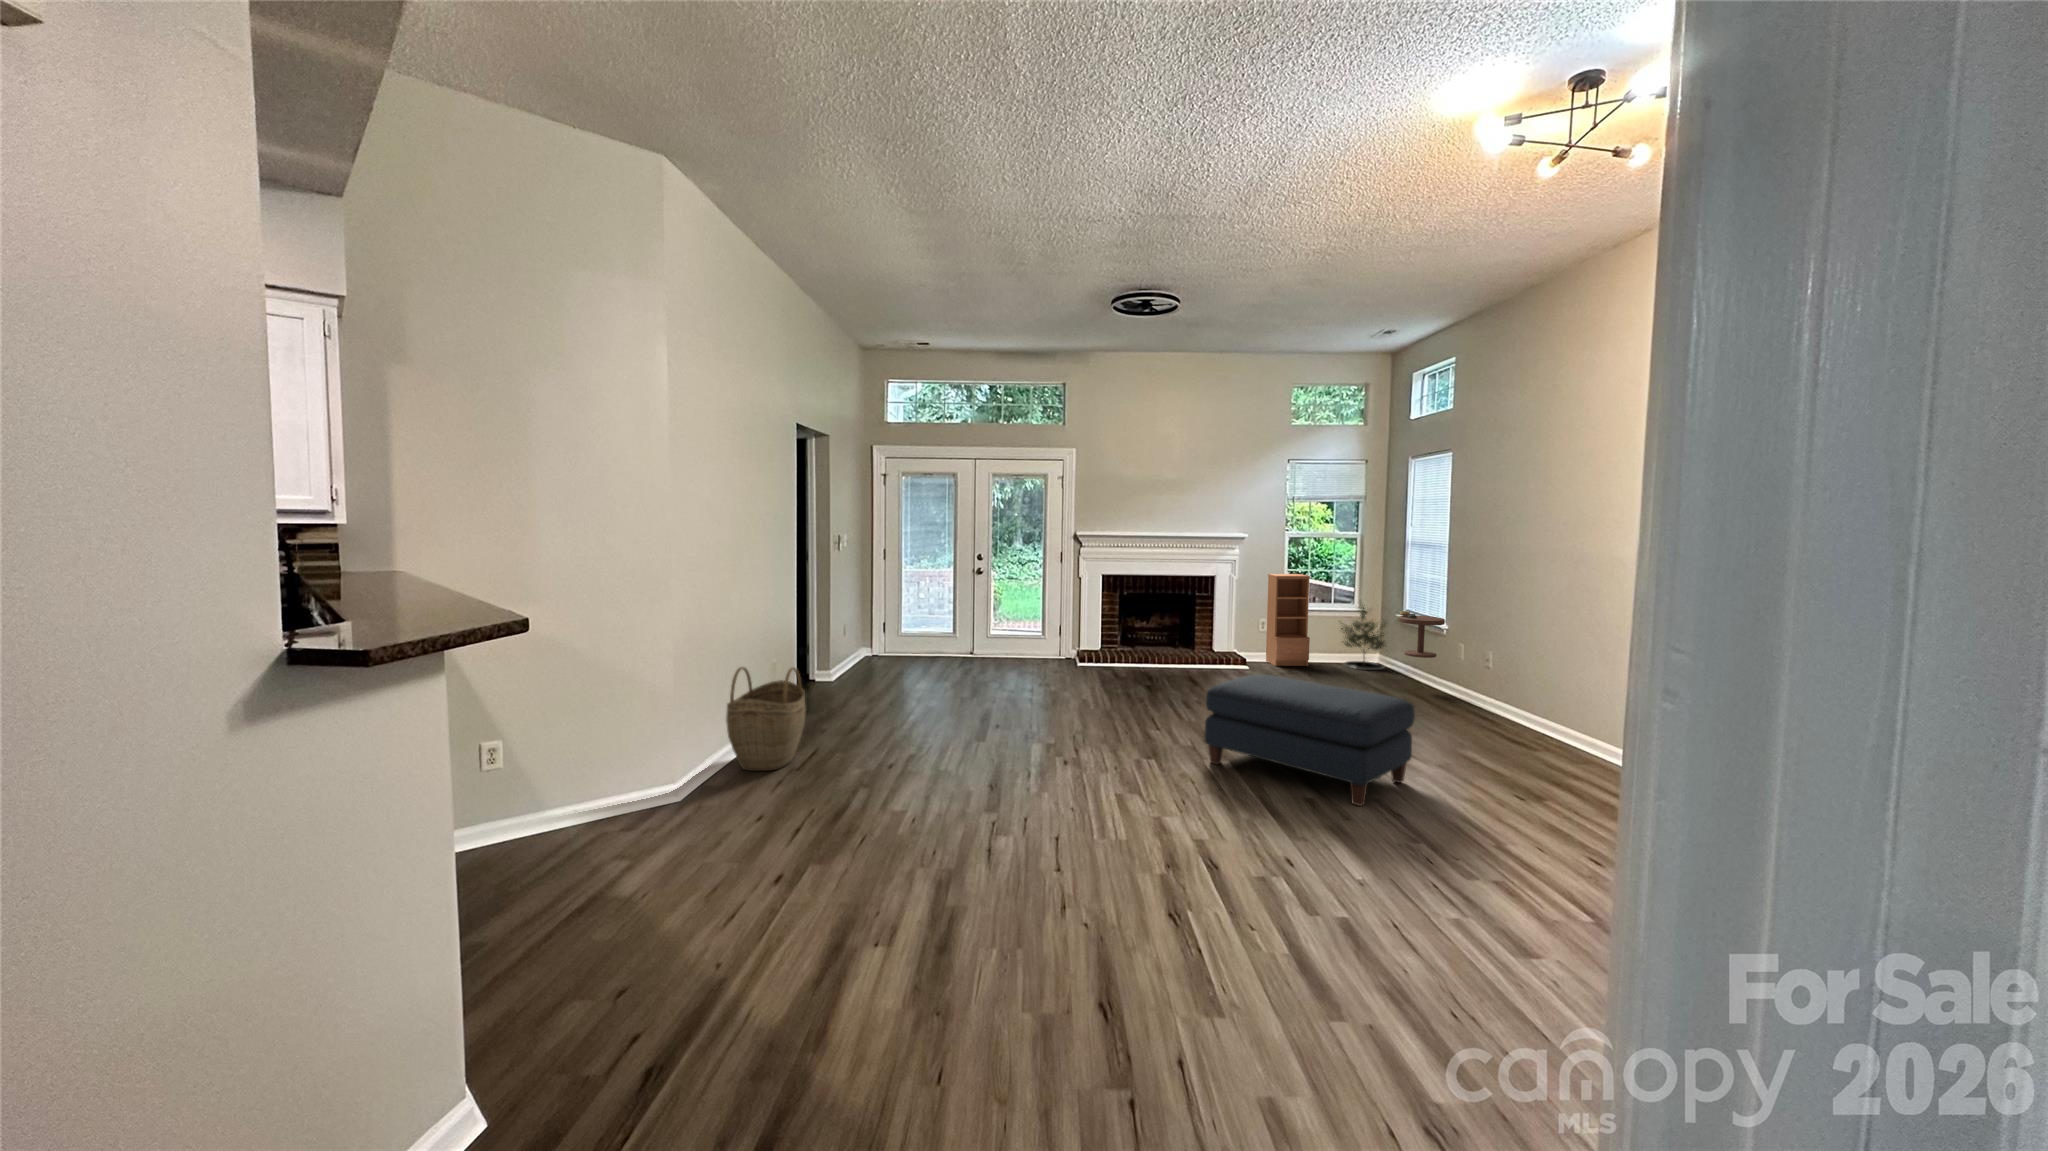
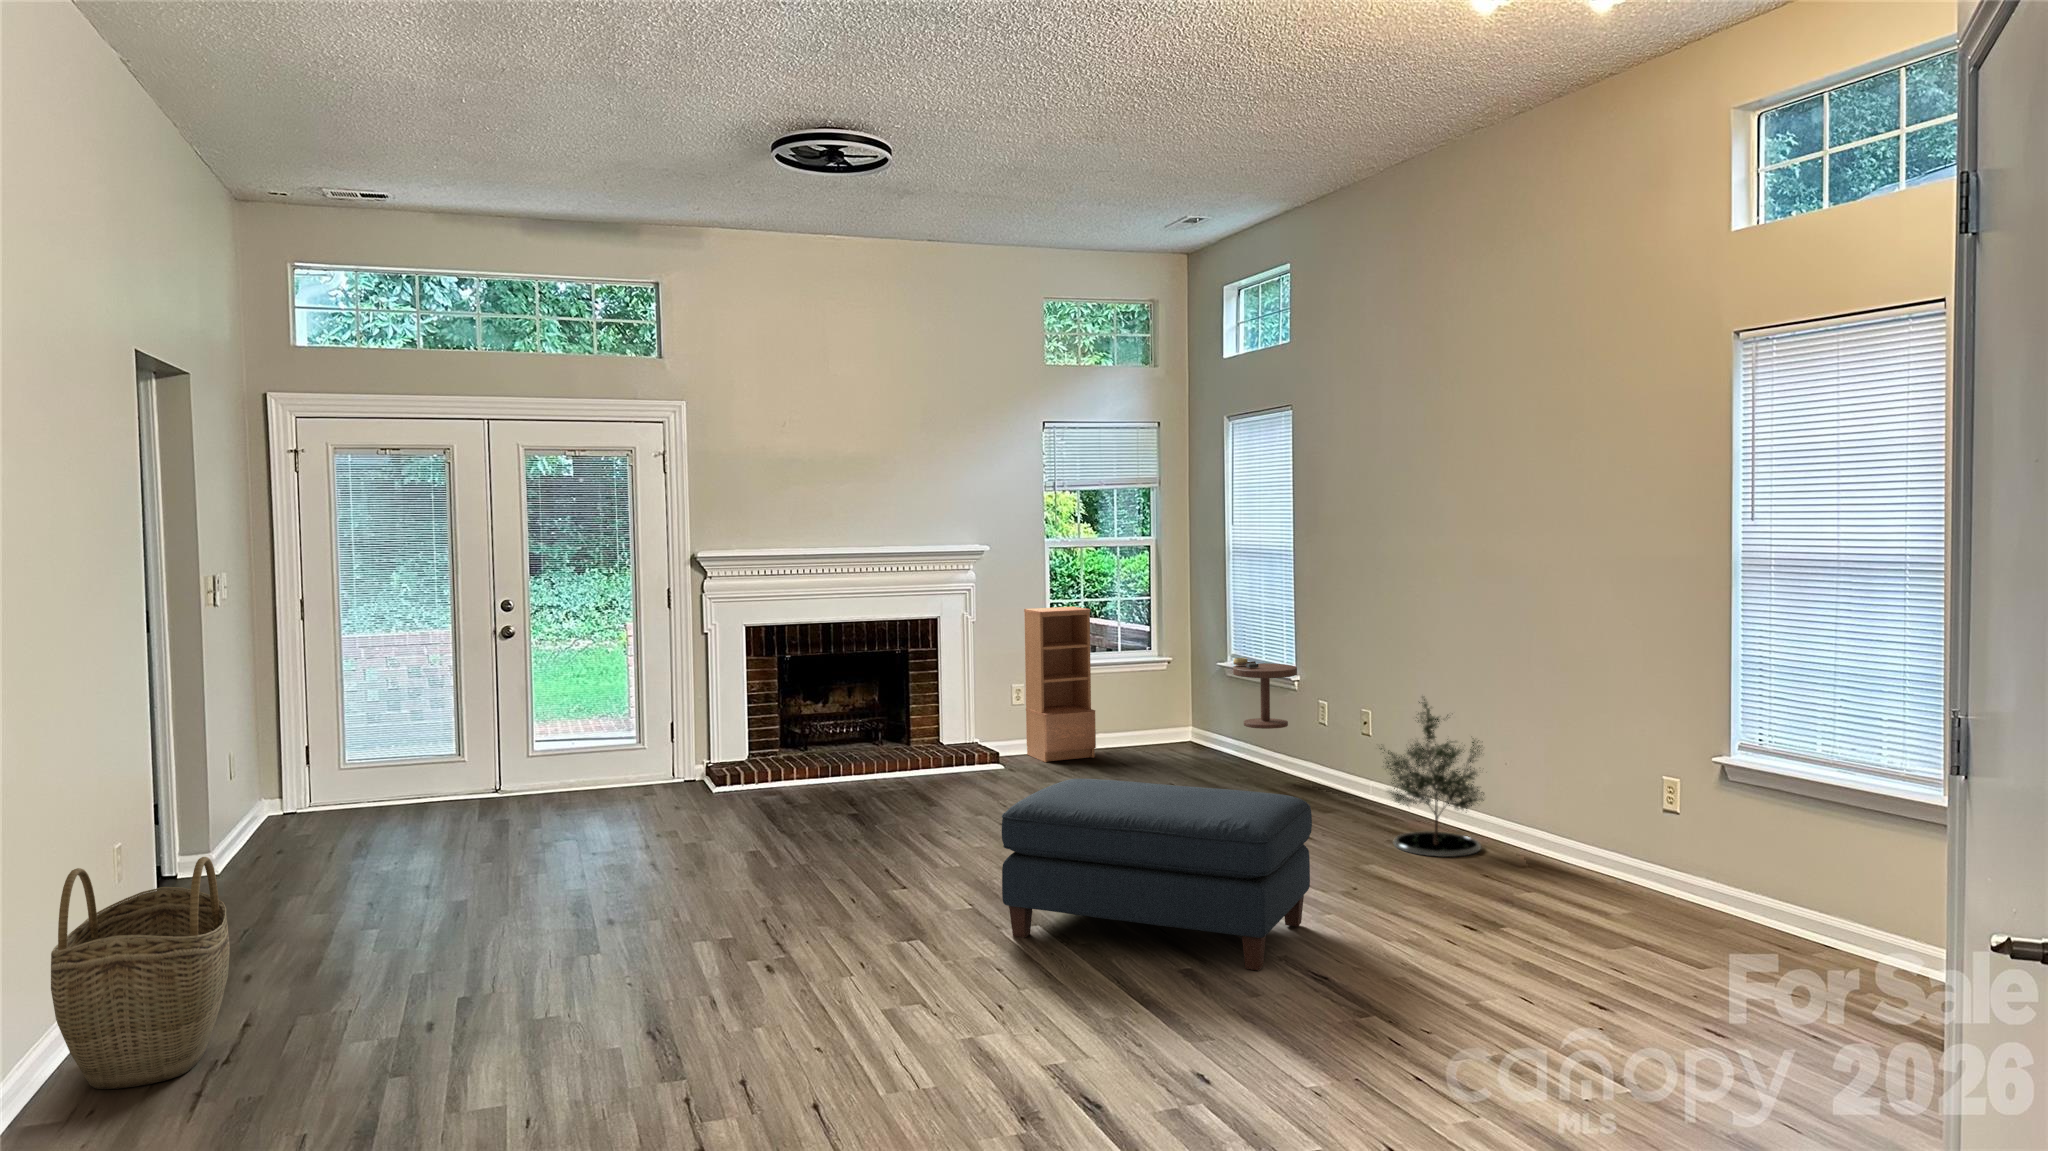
potted tree: present [1341,604,1387,670] -> present [1379,699,1484,857]

